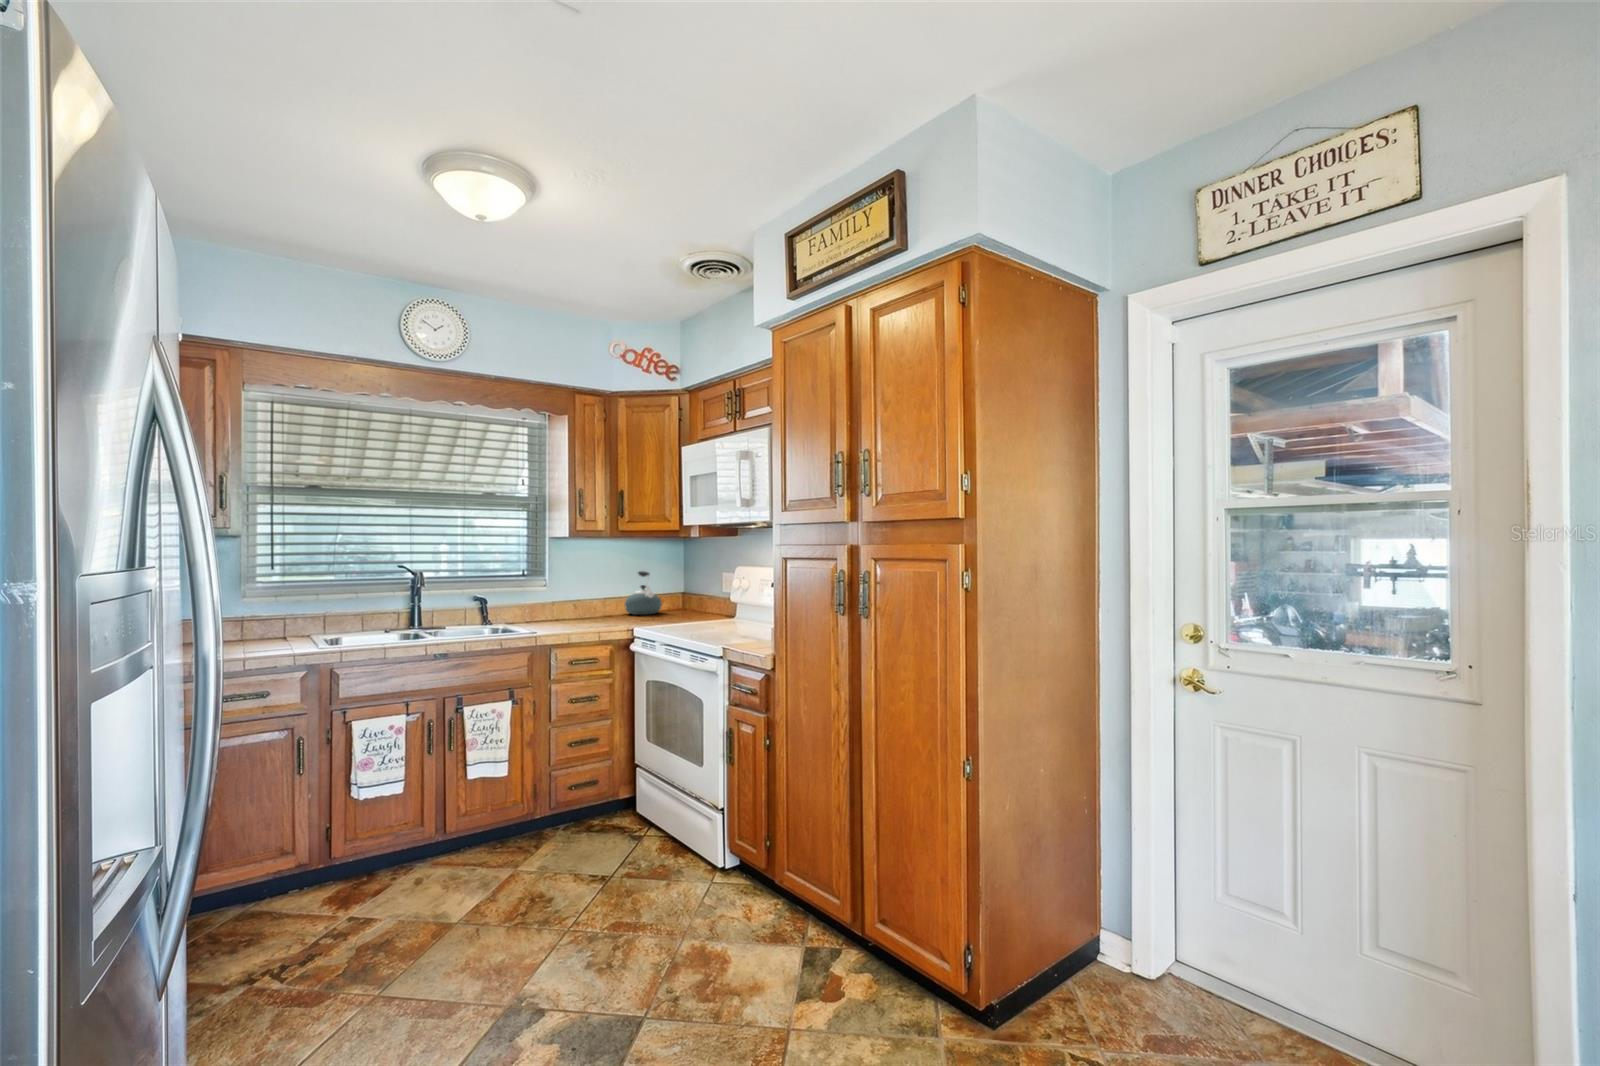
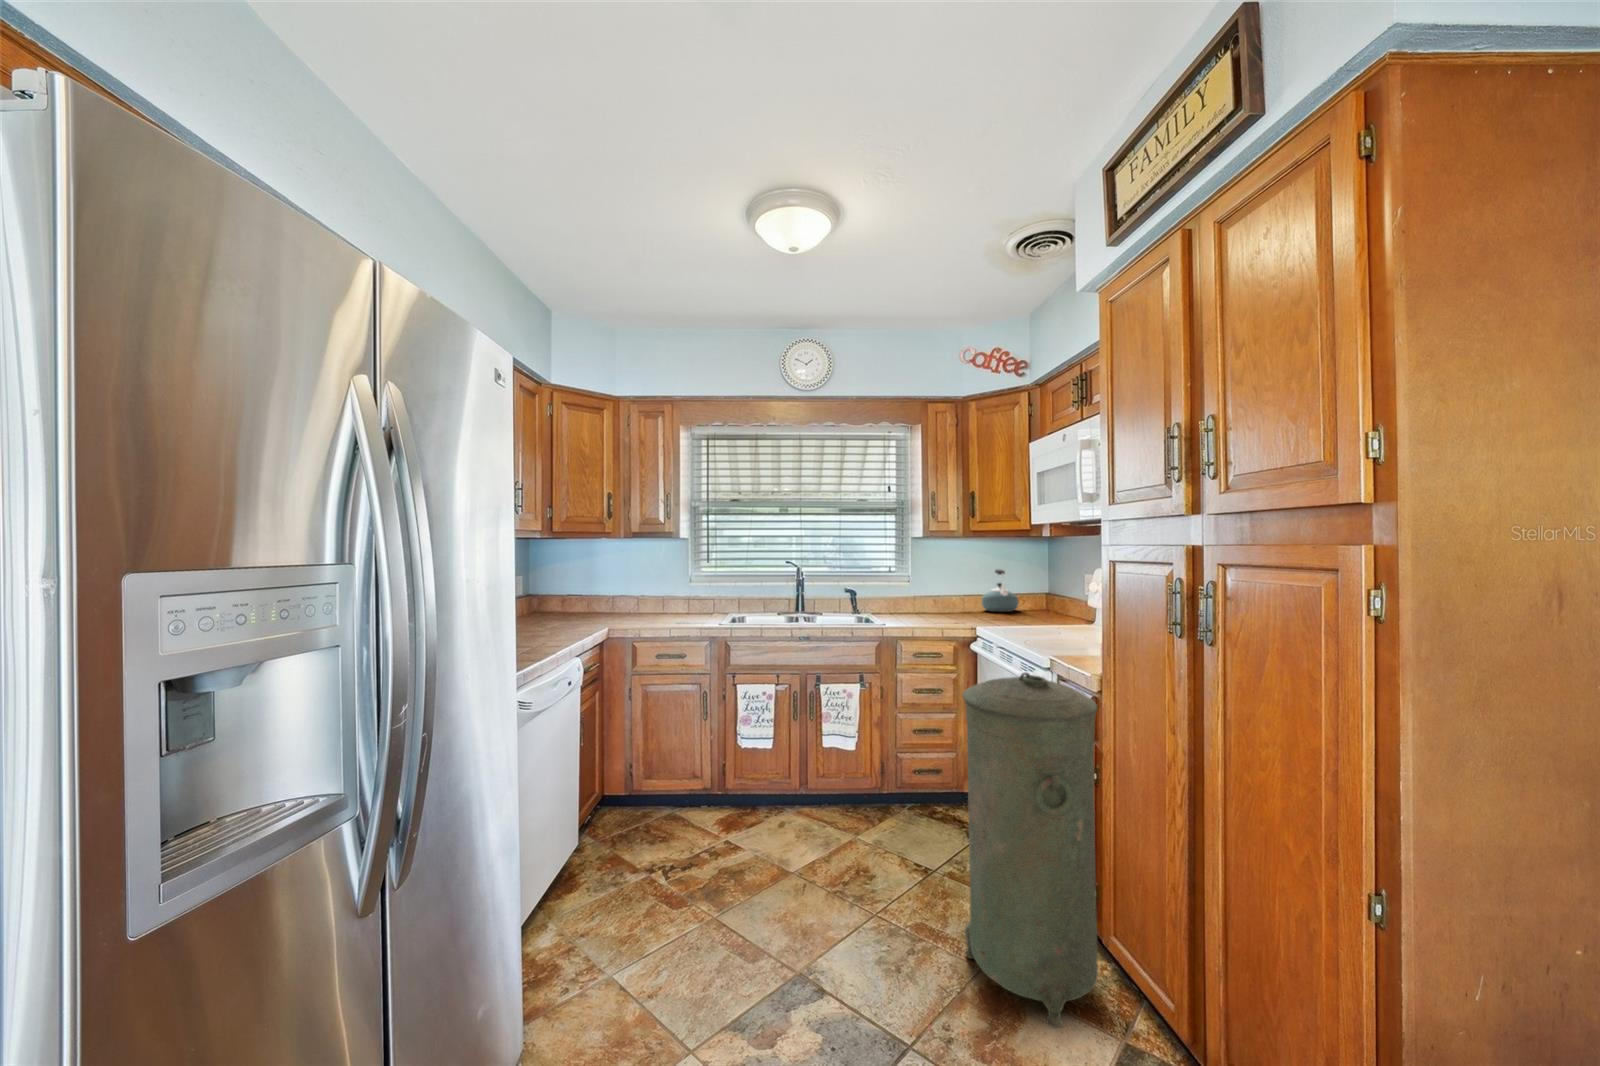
trash can: none [665,659,779,956] -> present [963,673,1098,1028]

